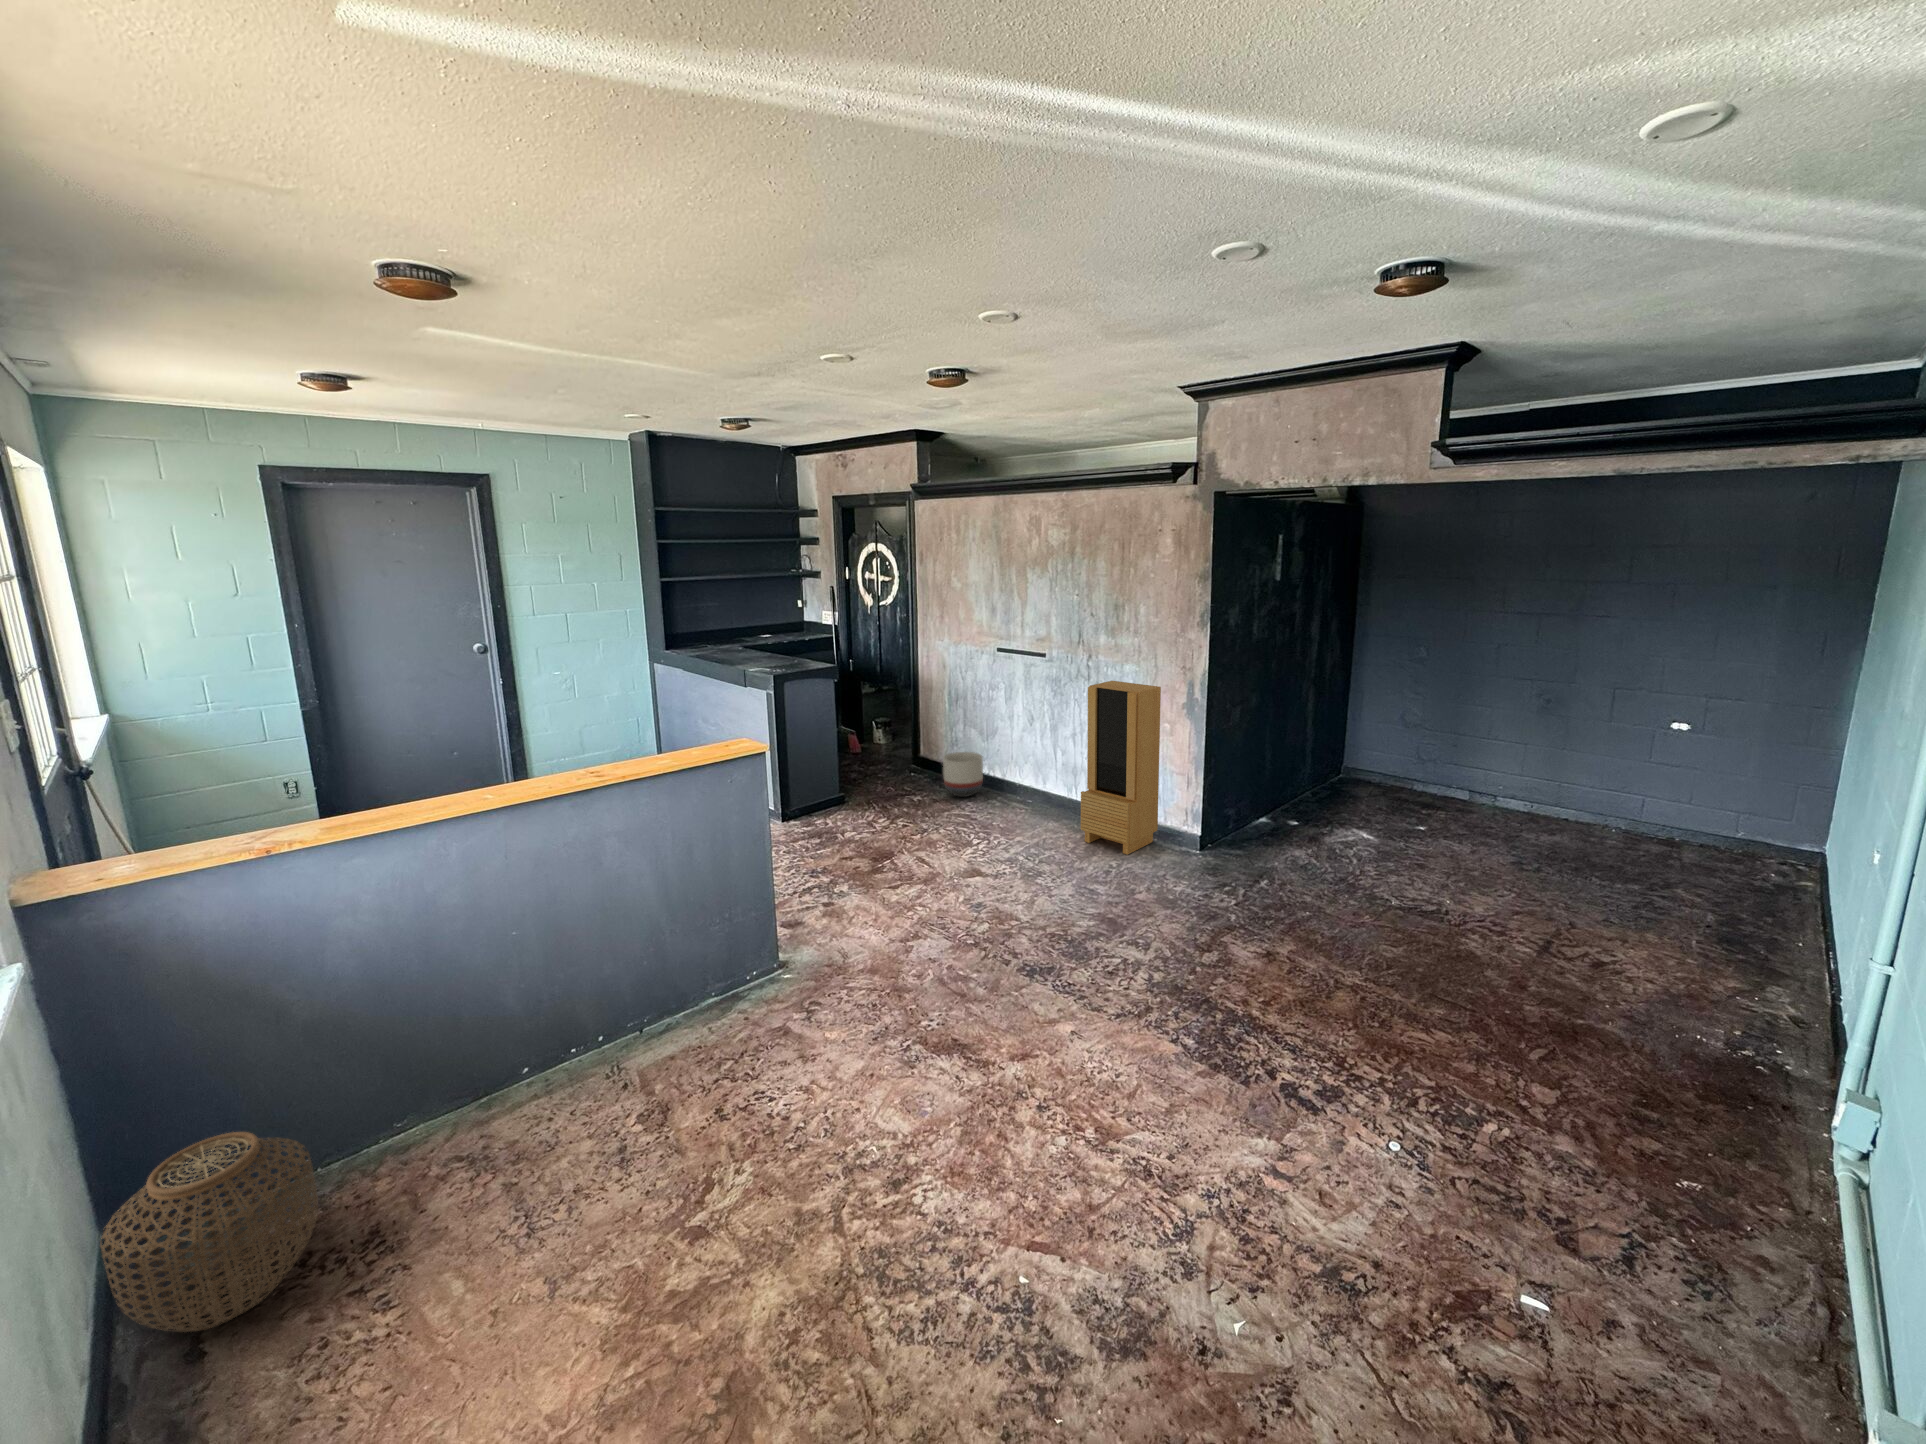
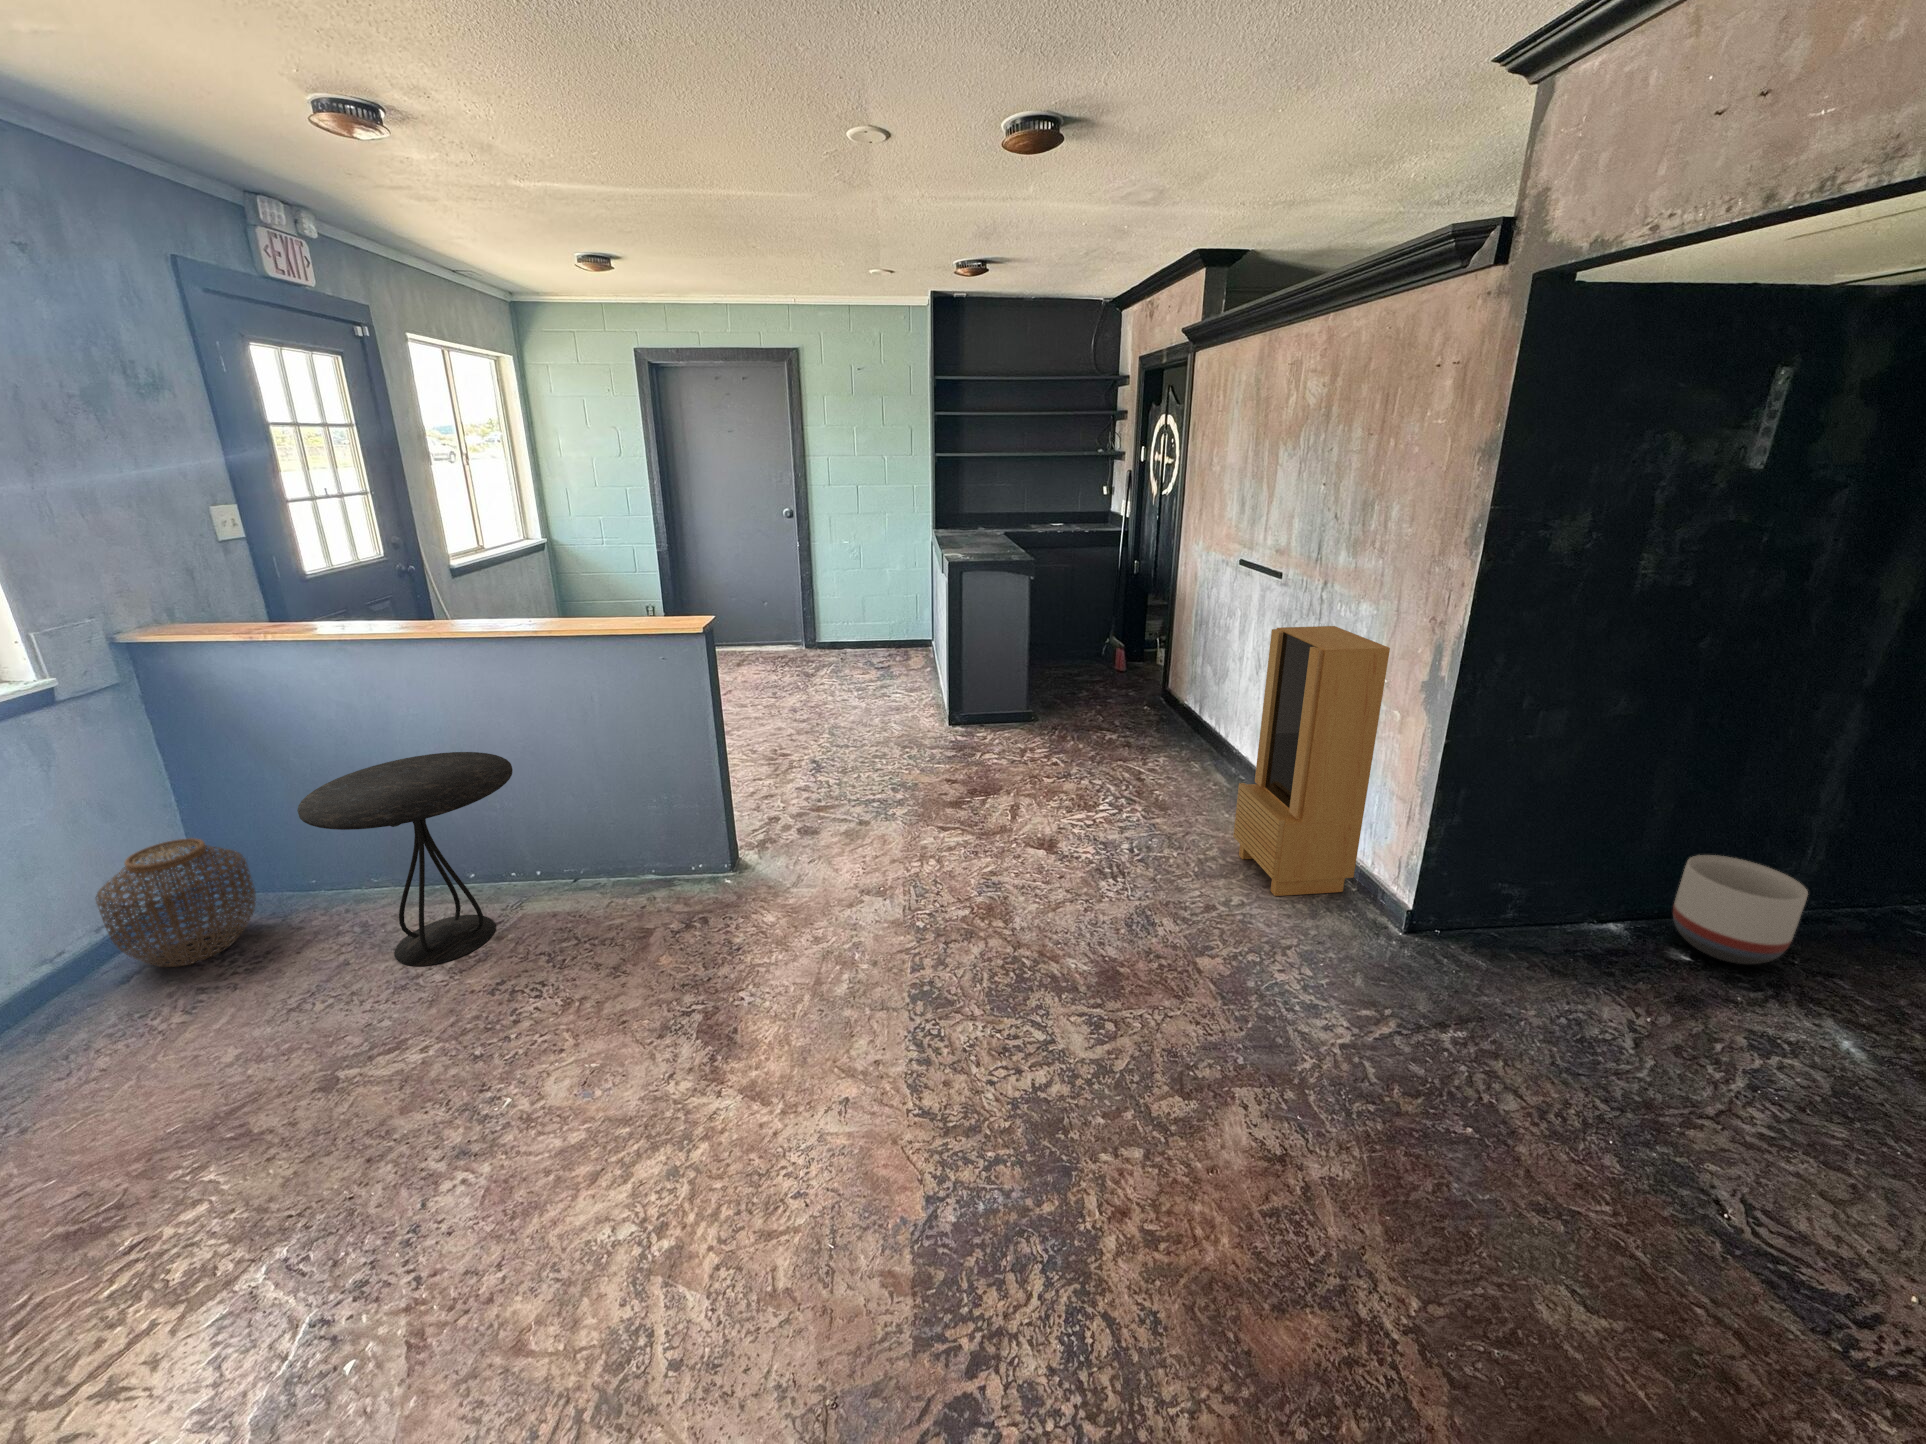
planter: present [943,752,983,797] -> present [1673,855,1808,964]
side table: none [451,911,668,1158] -> present [297,752,513,966]

